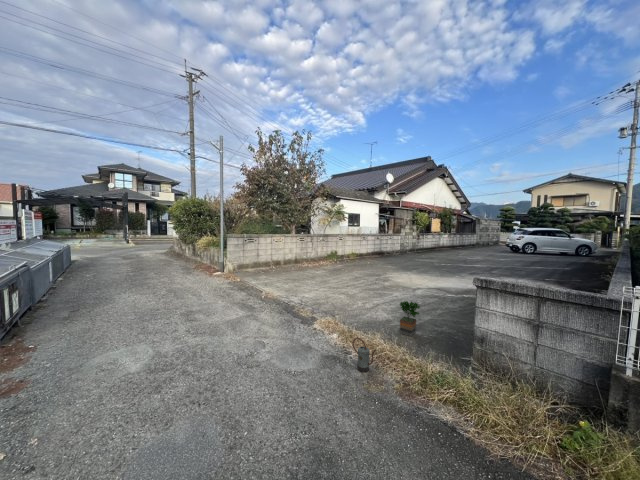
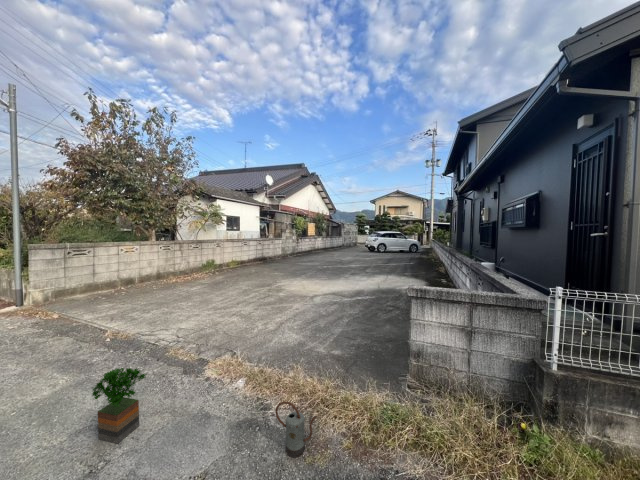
potted tree: present [400,301,420,336] -> present [92,368,147,444]

